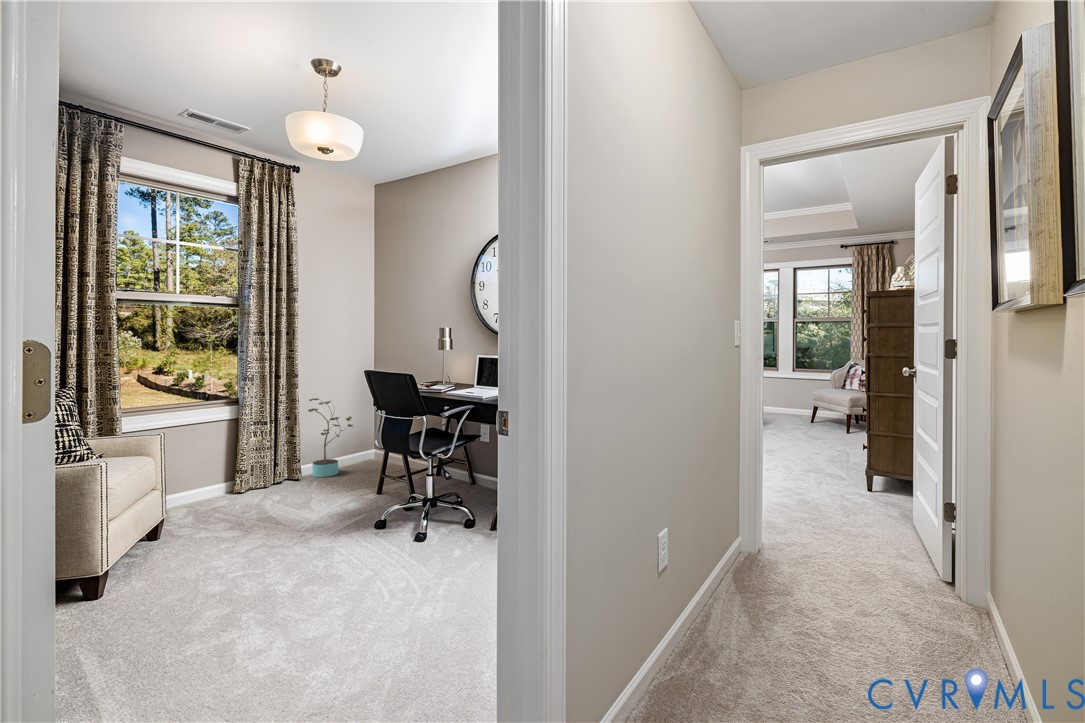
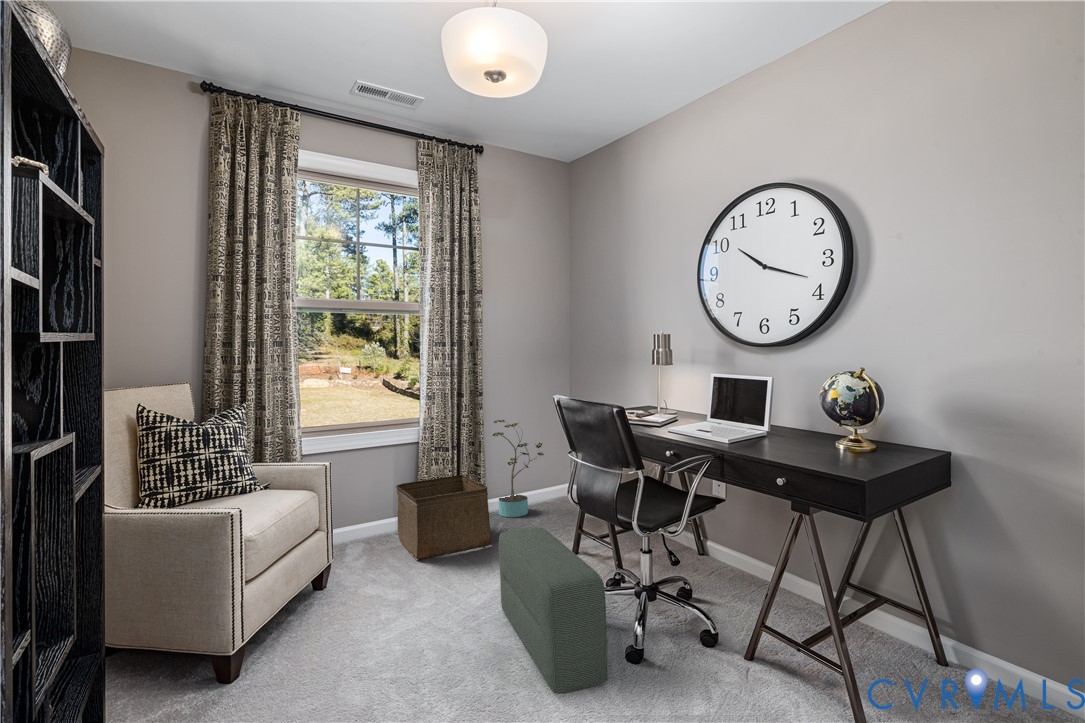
storage bin: none [218,444,305,512] -> present [396,475,491,560]
pouf: none [312,475,387,574] -> present [499,527,608,694]

